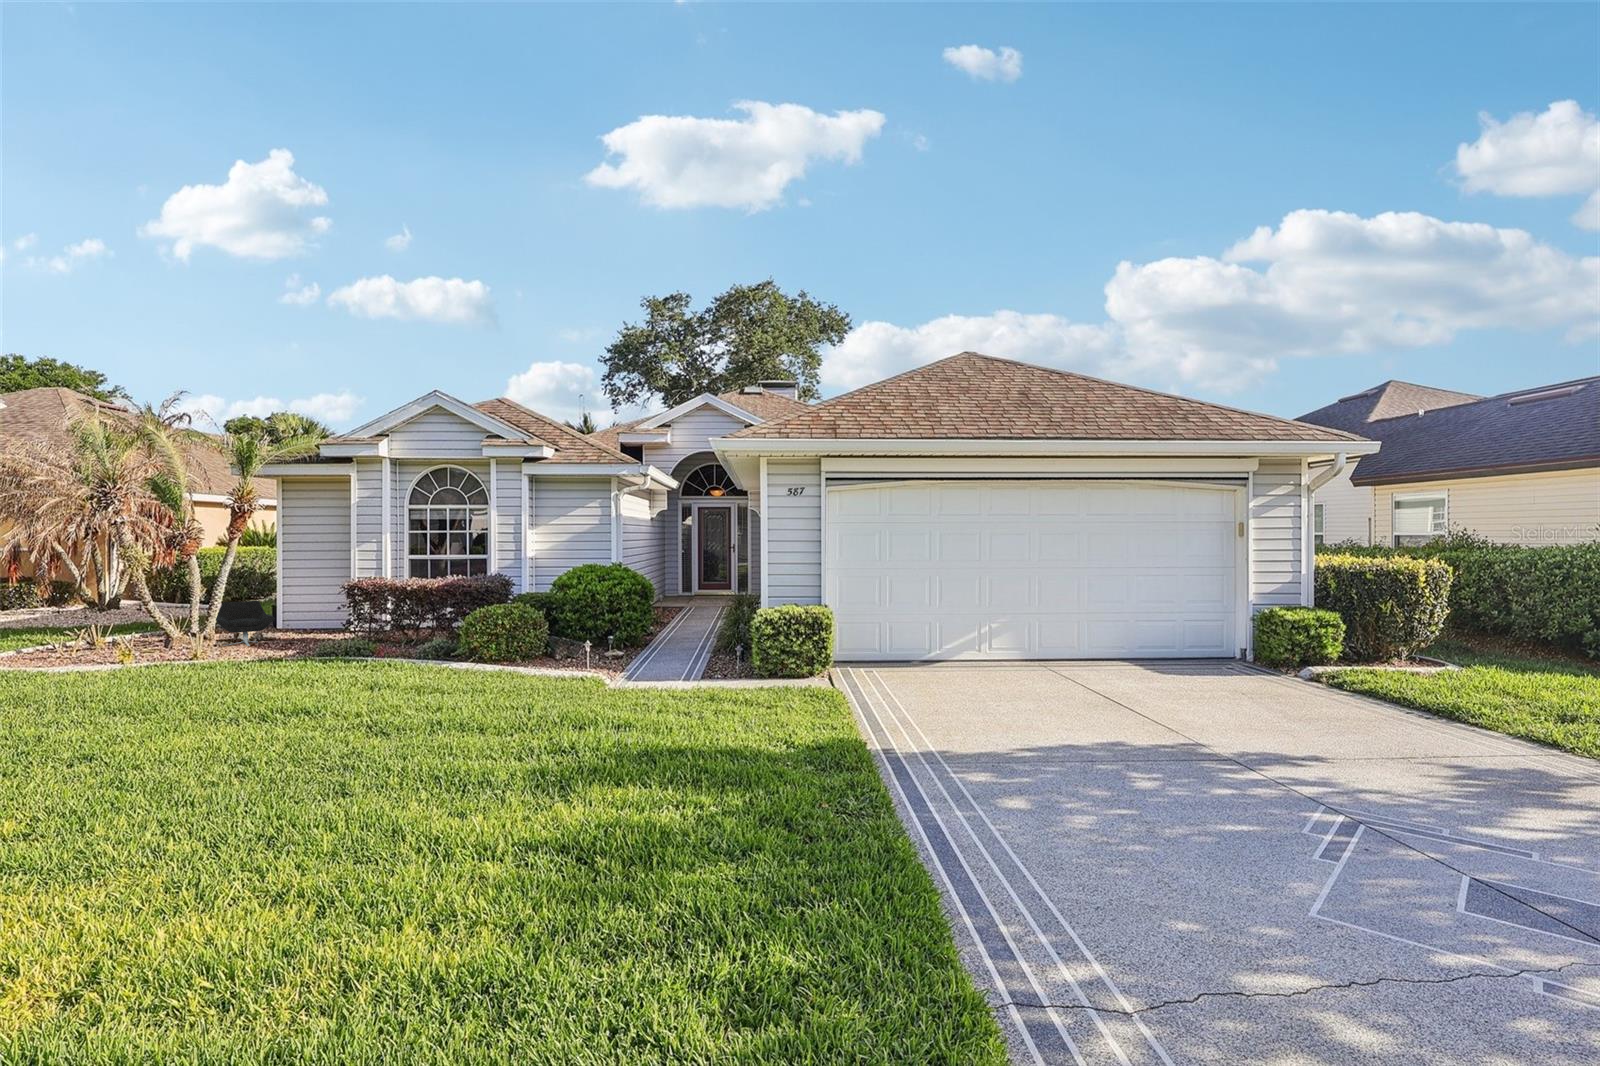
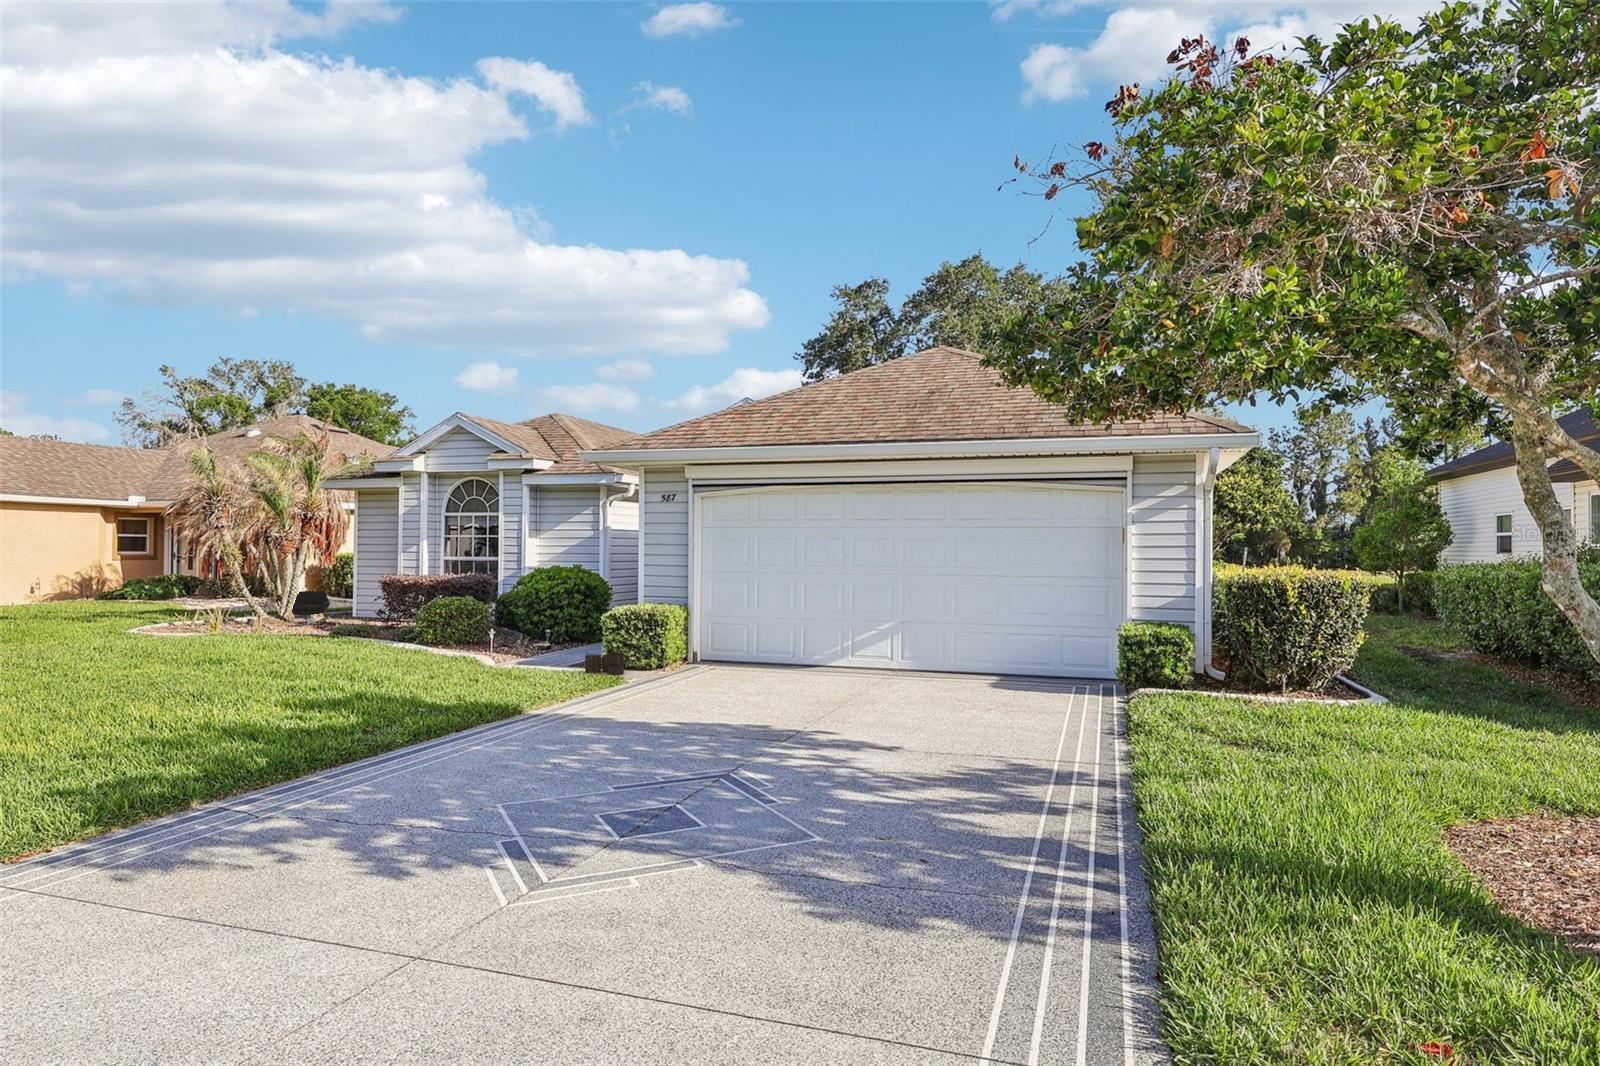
woven basket: none [765,658,814,686] -> present [585,651,624,675]

